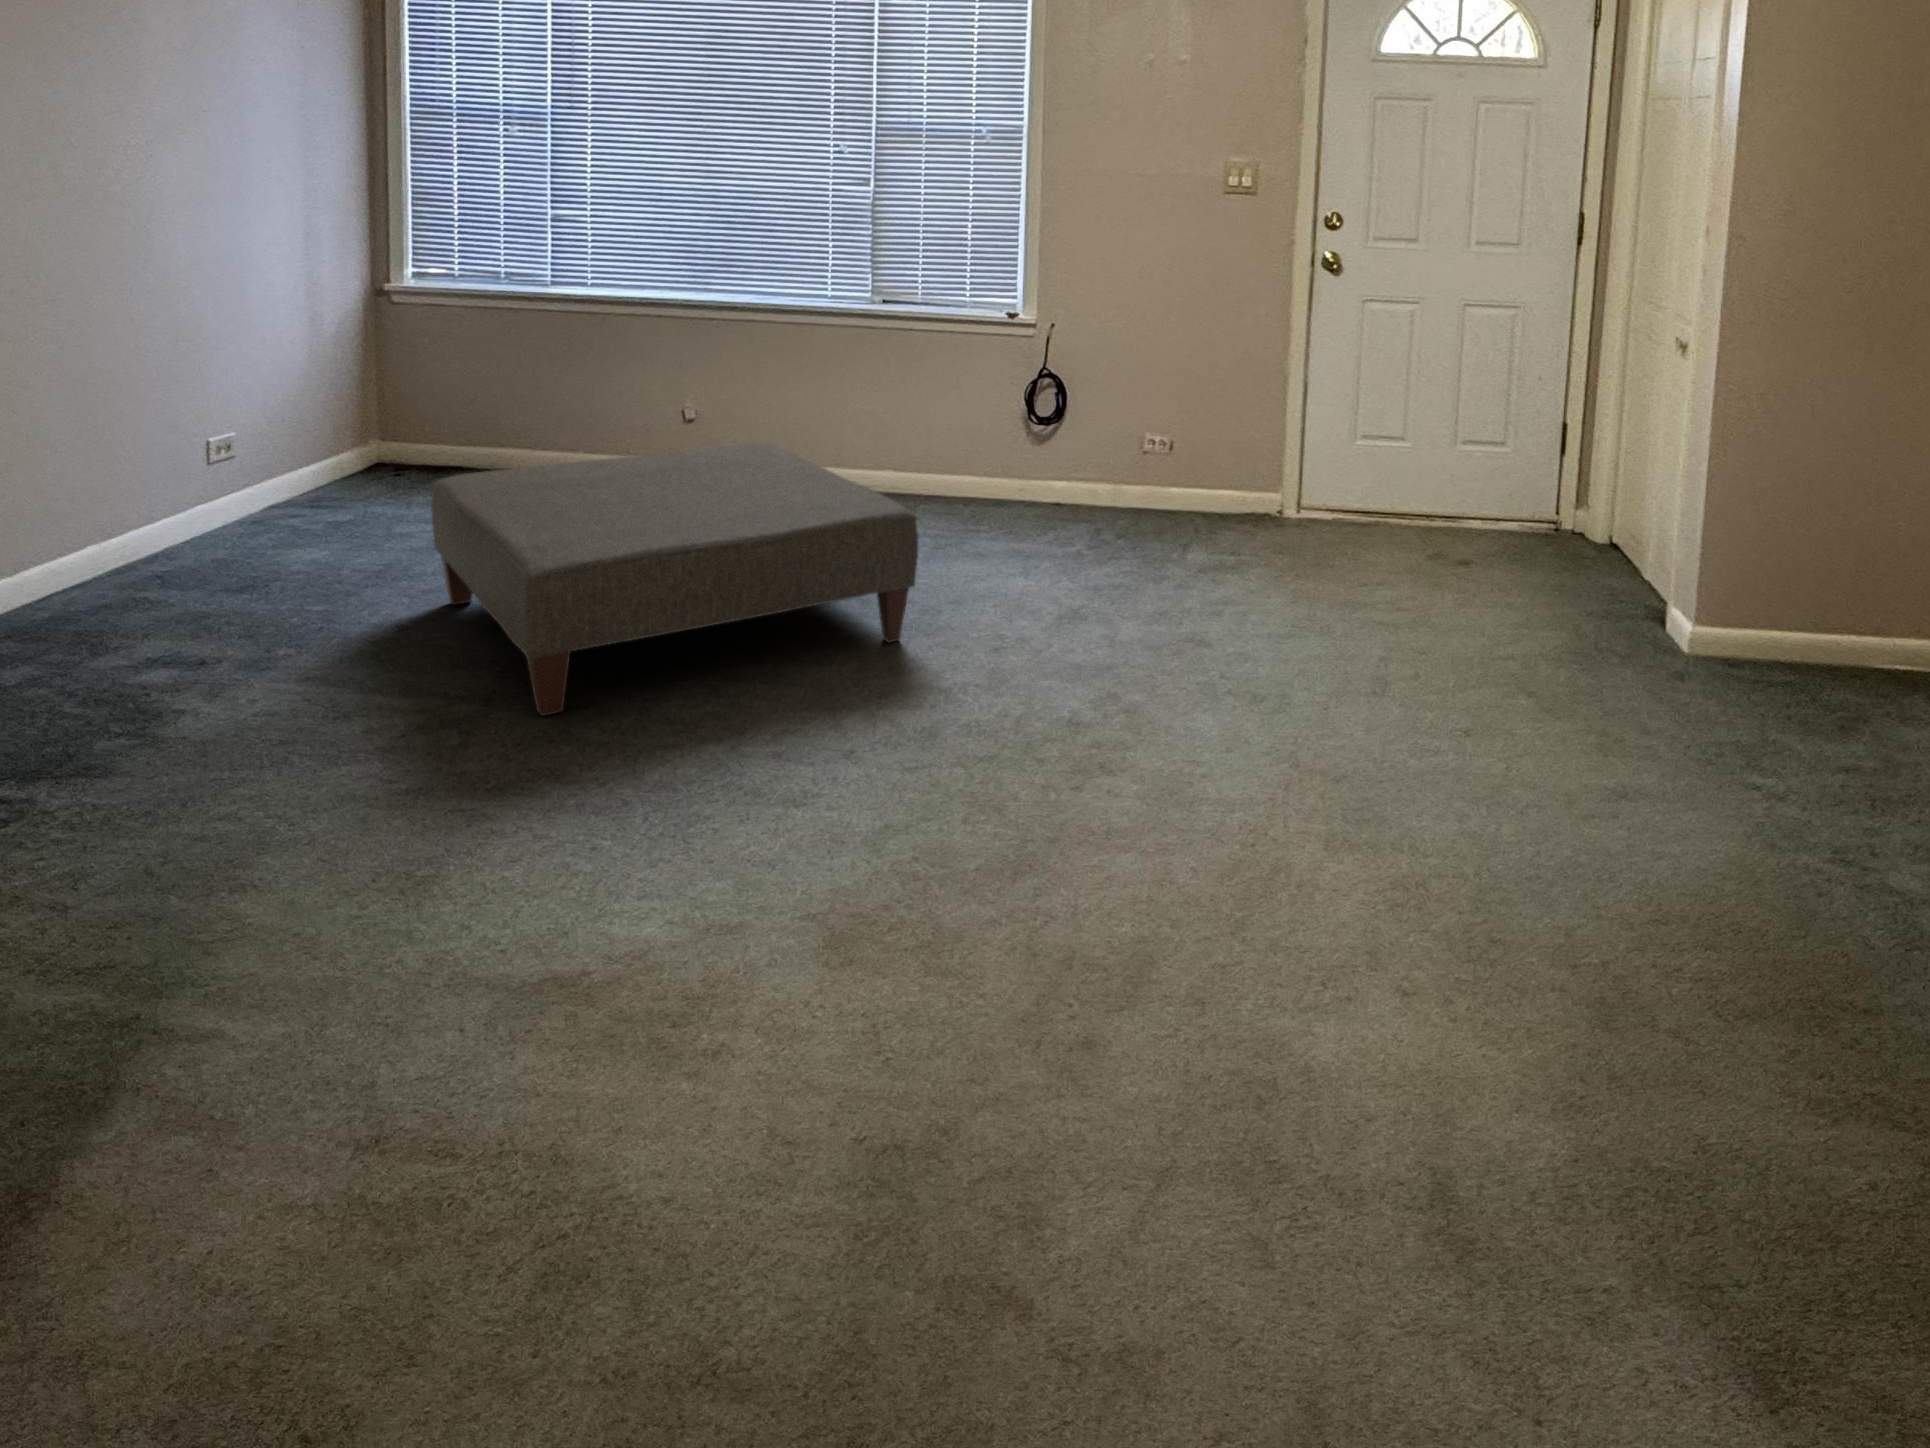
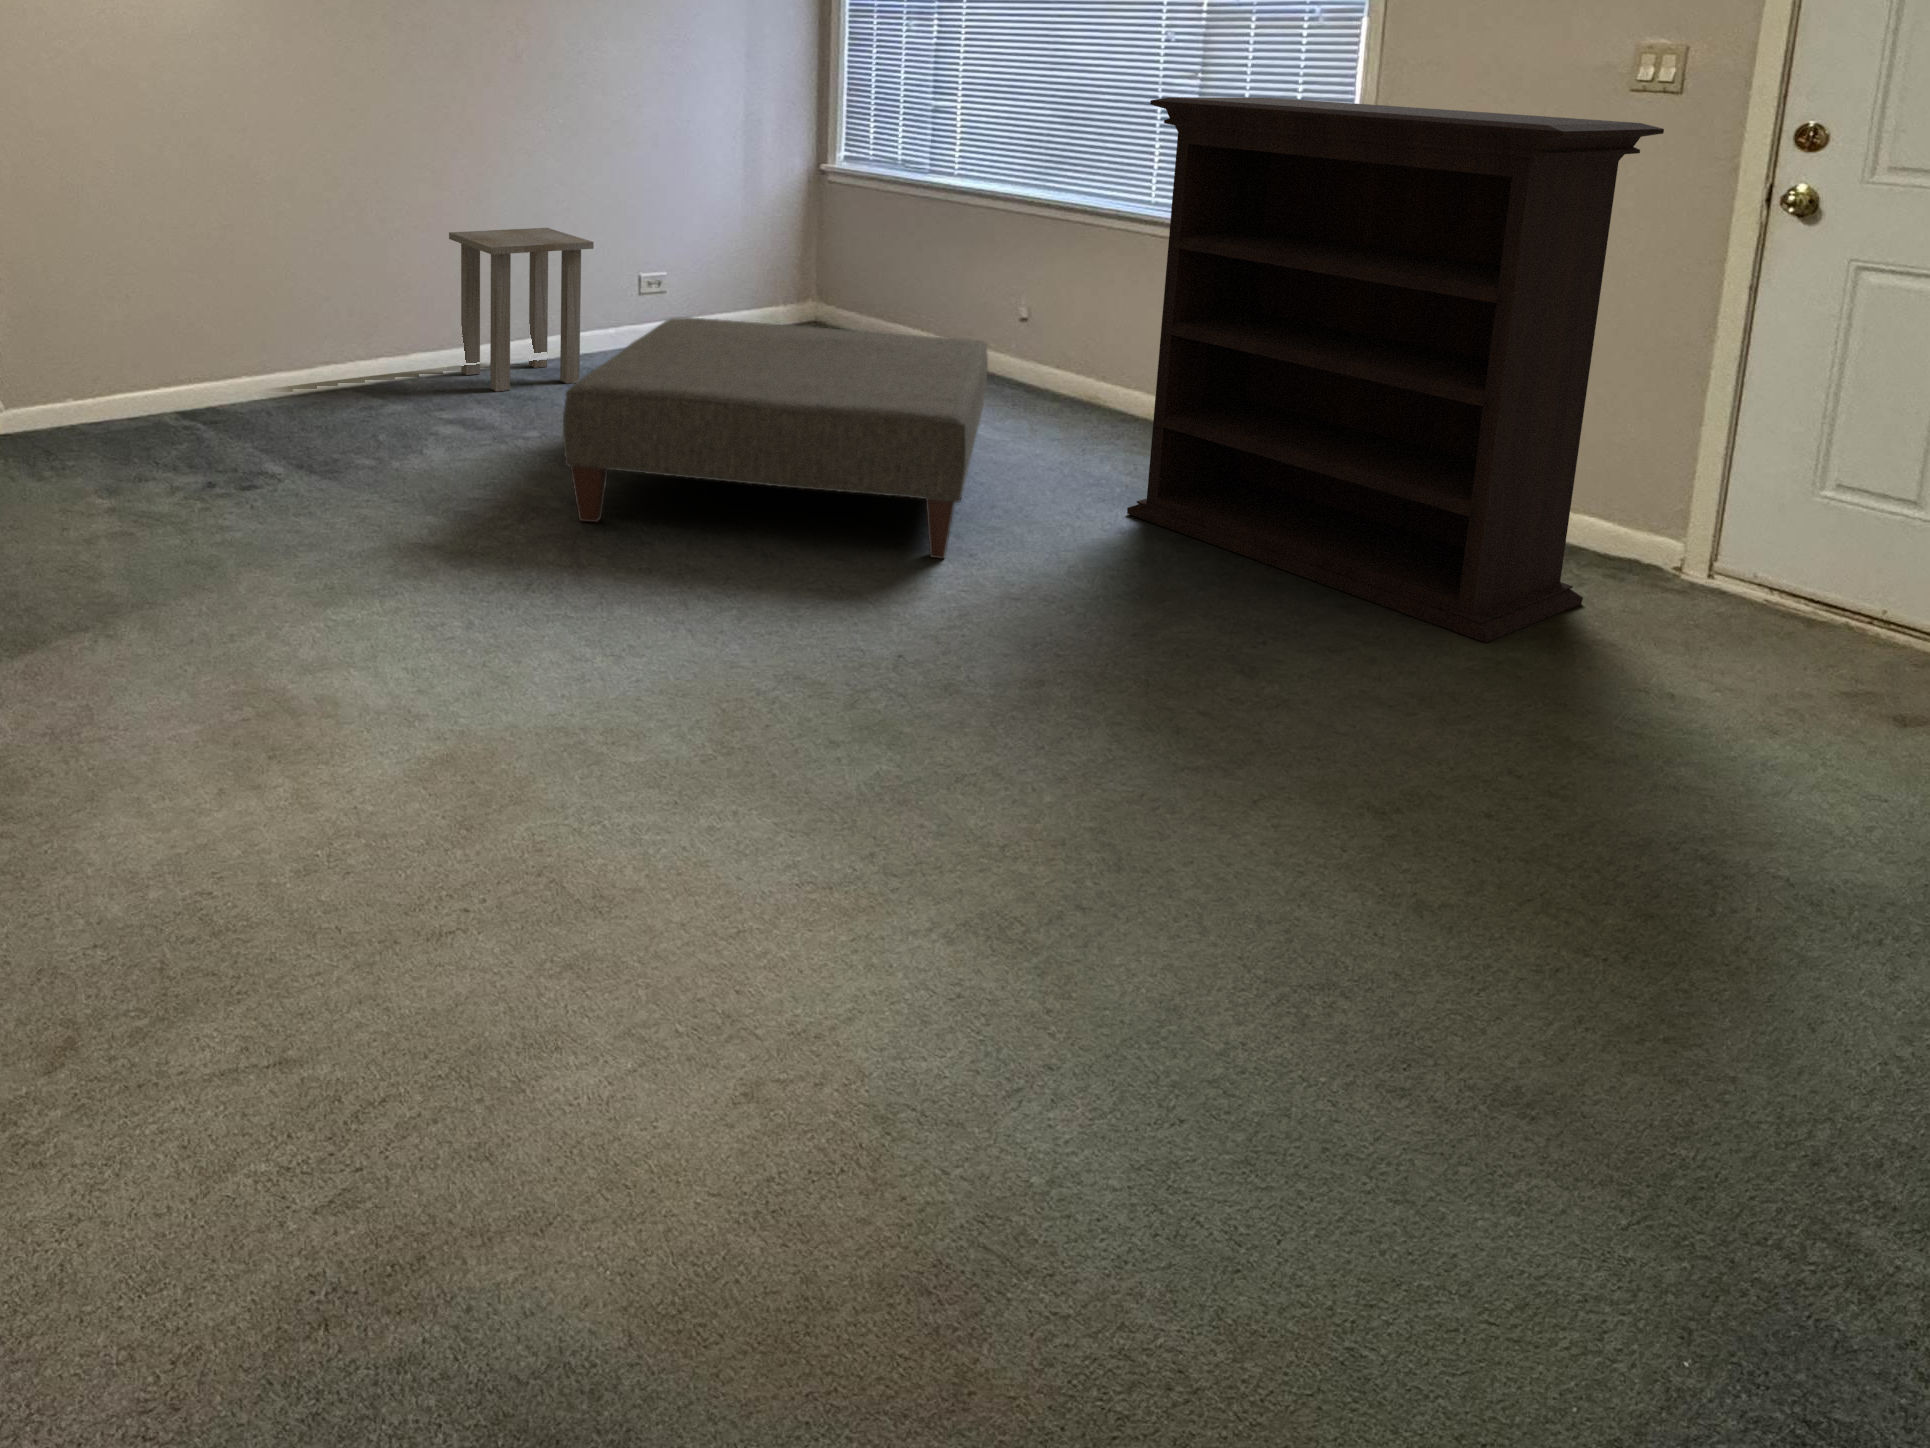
bookshelf: none [952,210,1293,586] -> present [1127,97,1664,643]
side table: none [6,399,244,617] -> present [449,228,594,391]

